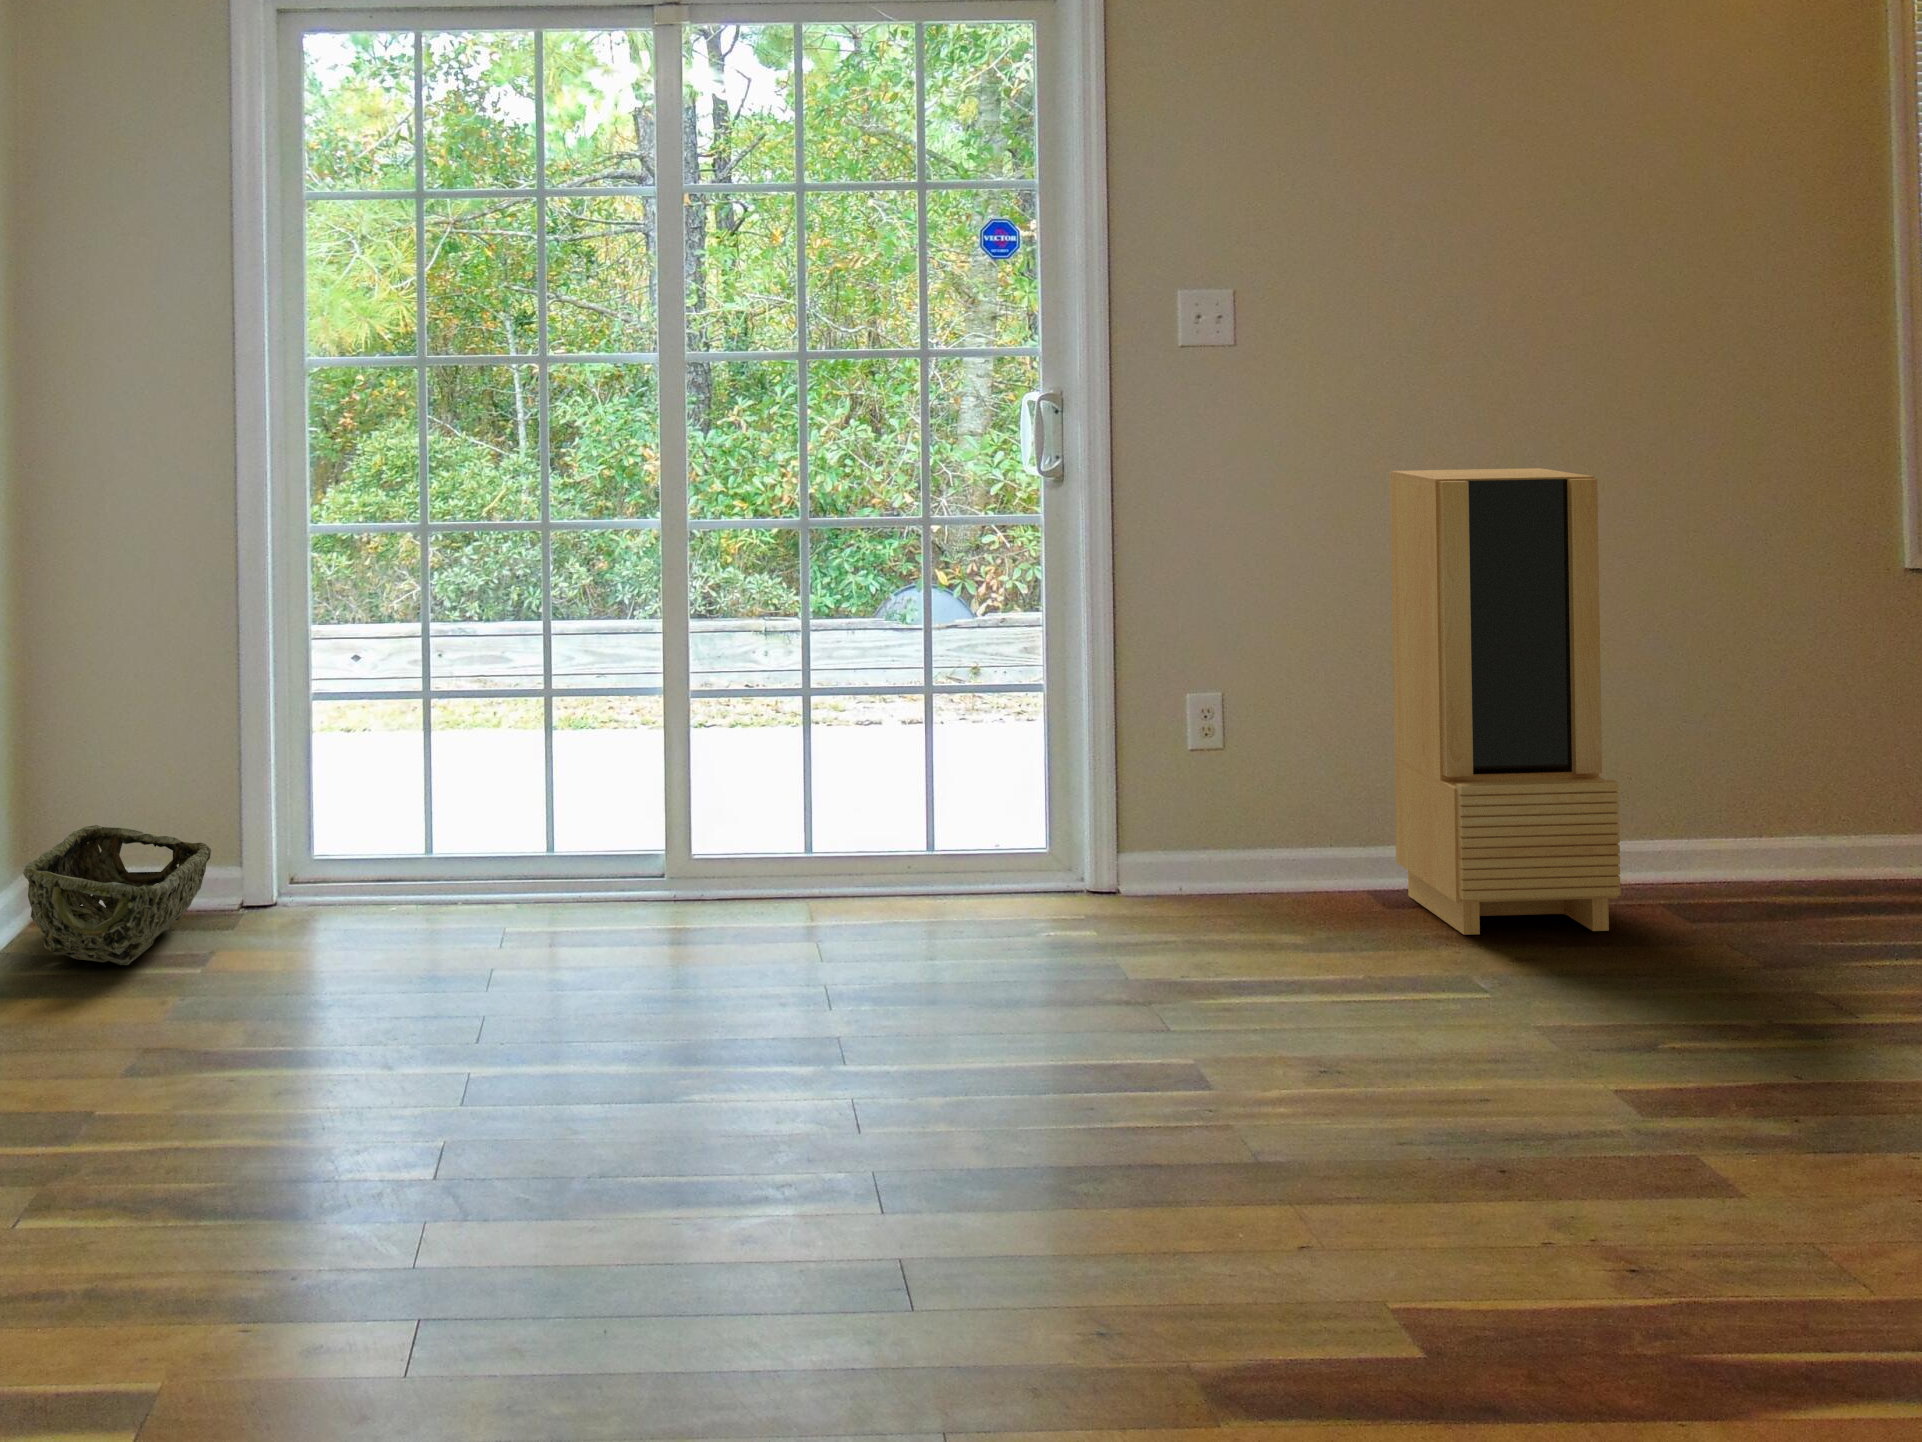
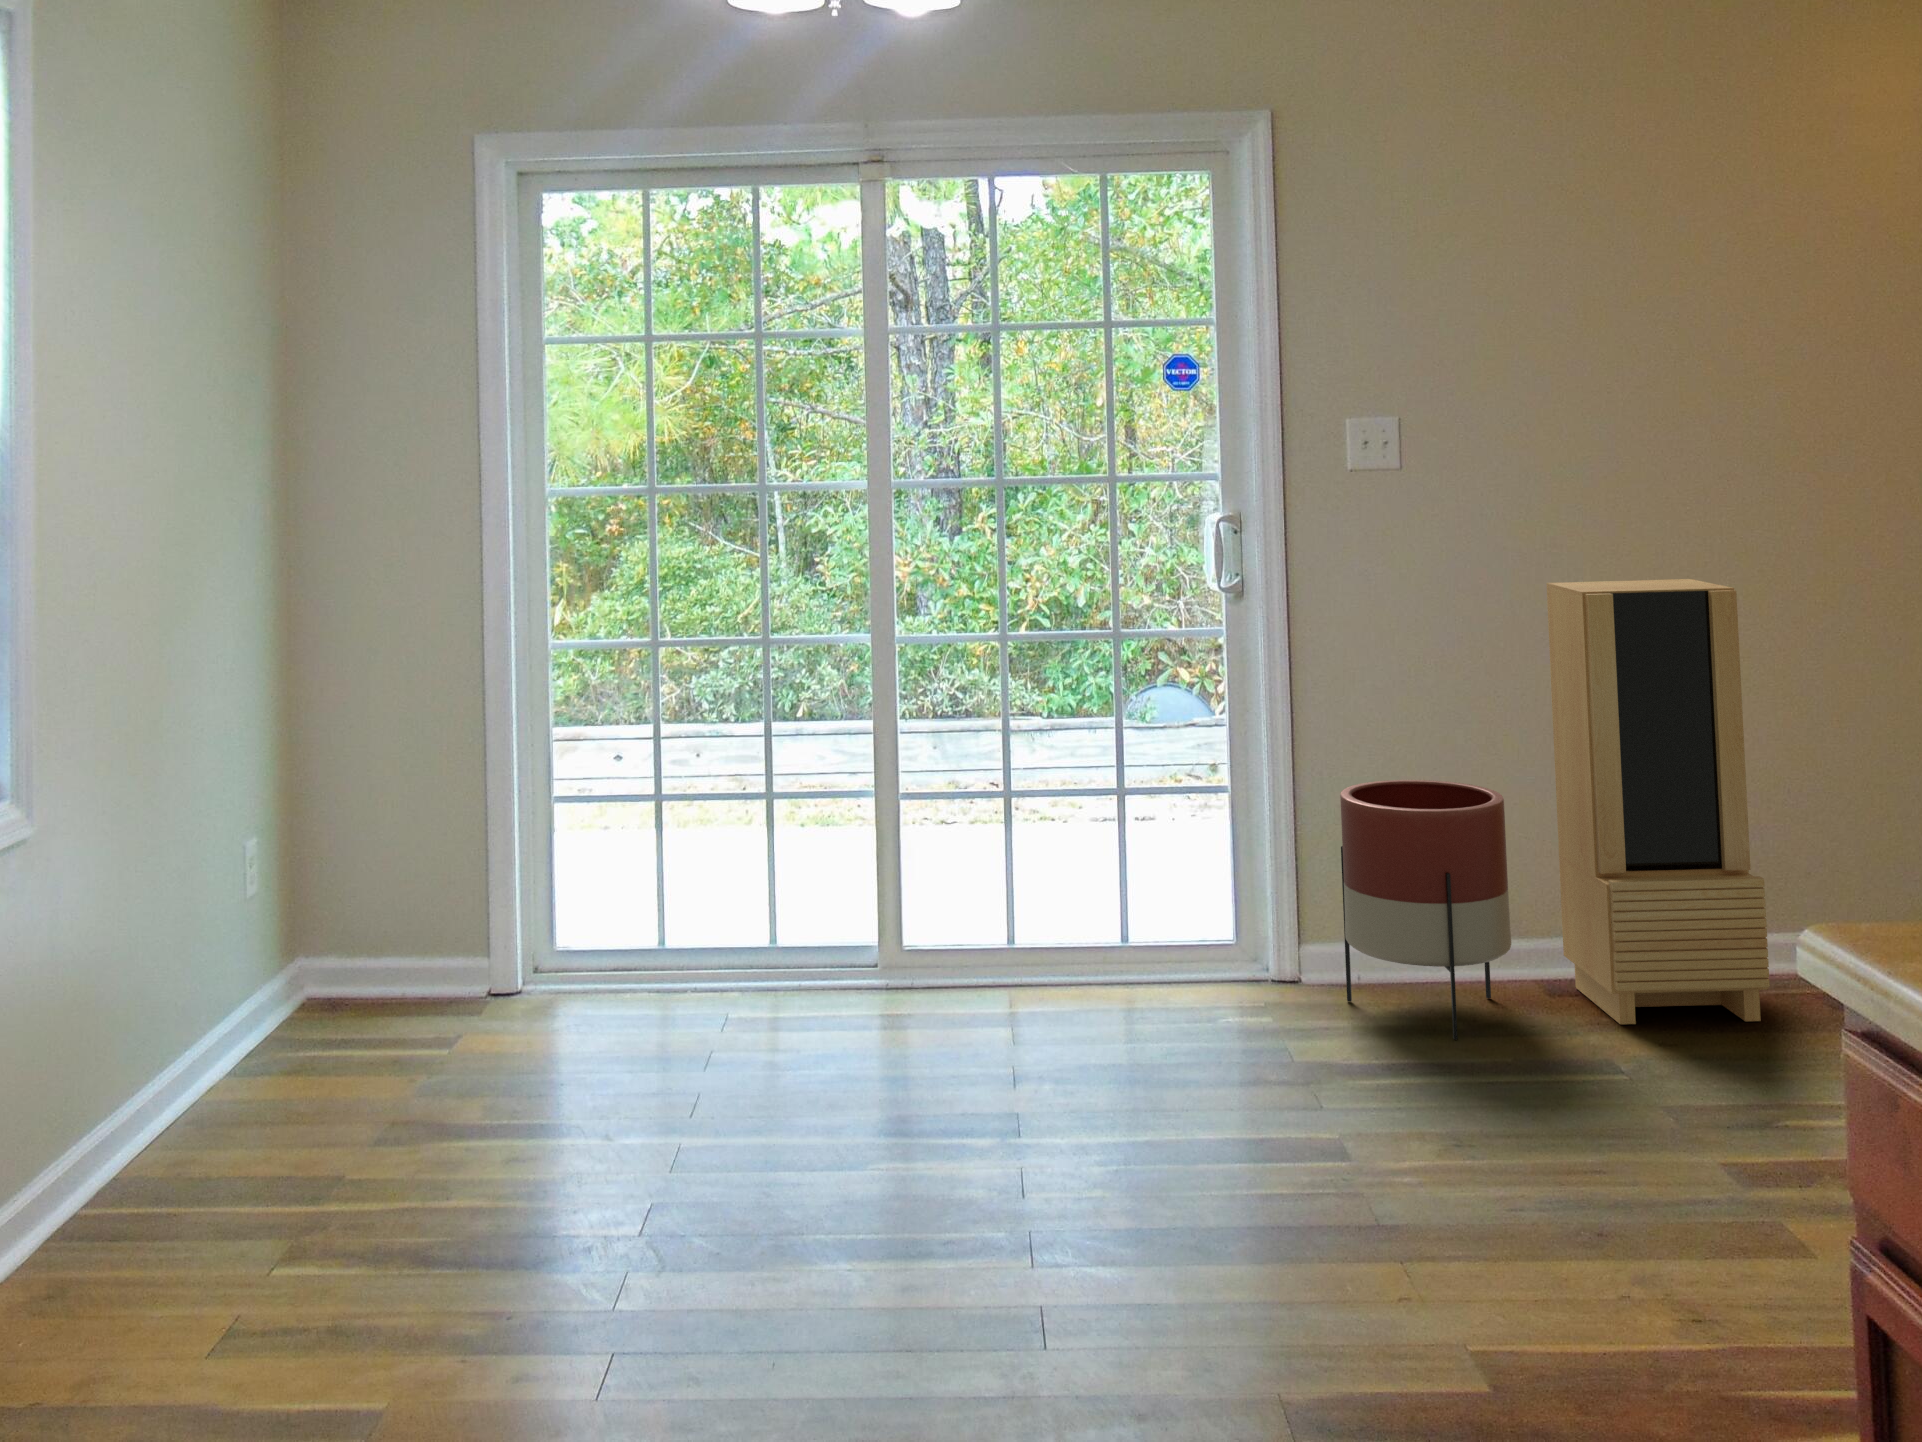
planter: none [1170,678,1351,952] -> present [1340,780,1511,1040]
woven basket: present [23,825,211,965] -> none [283,919,455,1048]

